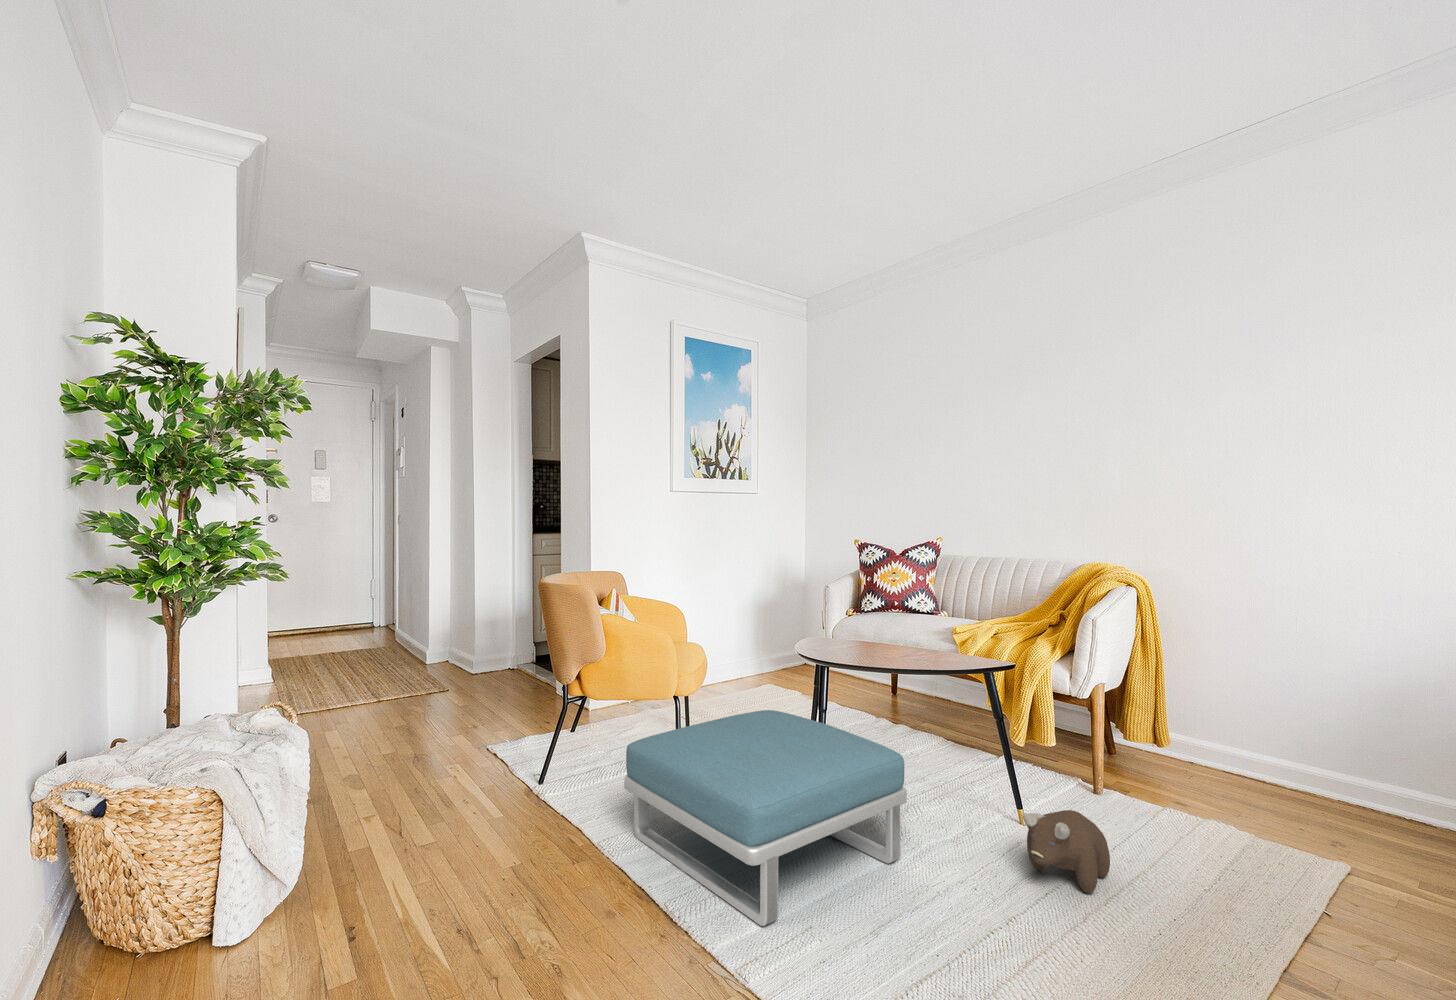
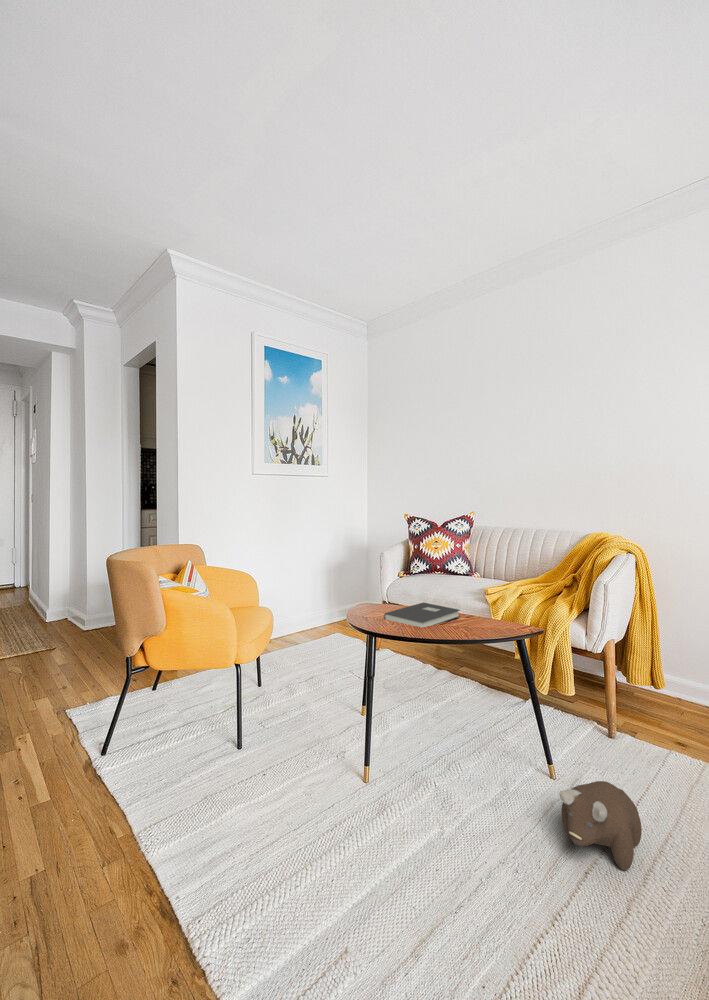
book: none [837,636,922,660] -> present [384,602,460,628]
footstool: present [624,710,907,926] -> none [169,677,446,947]

